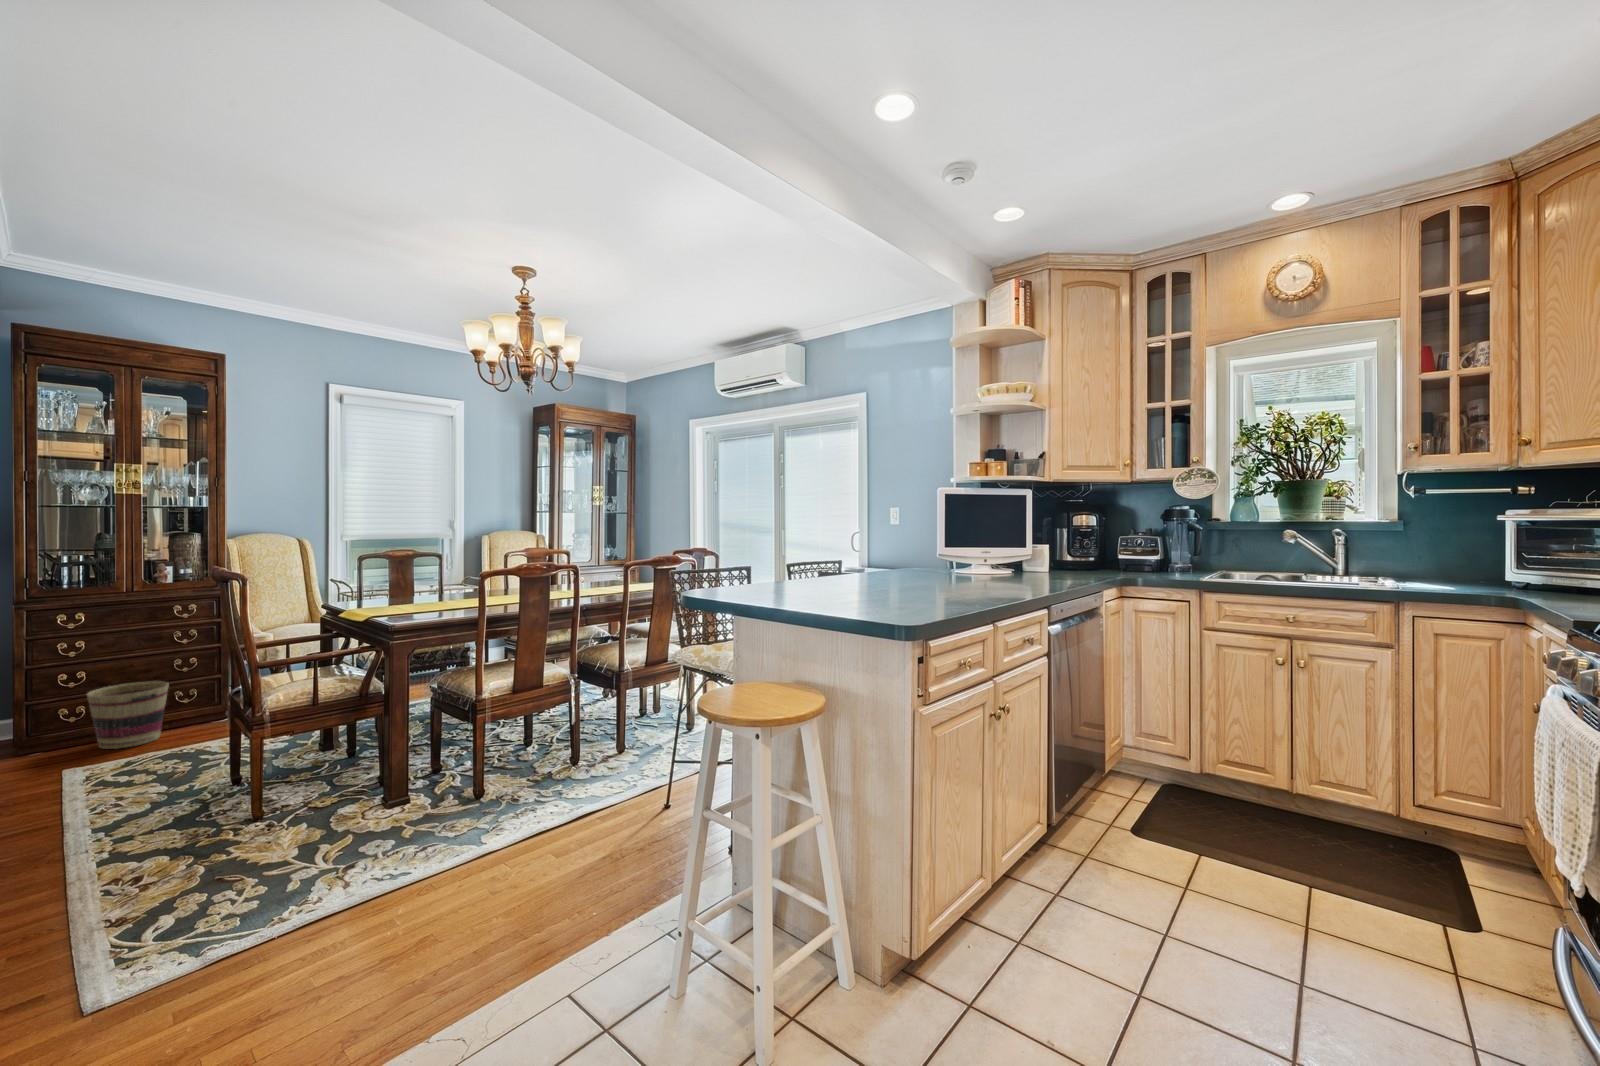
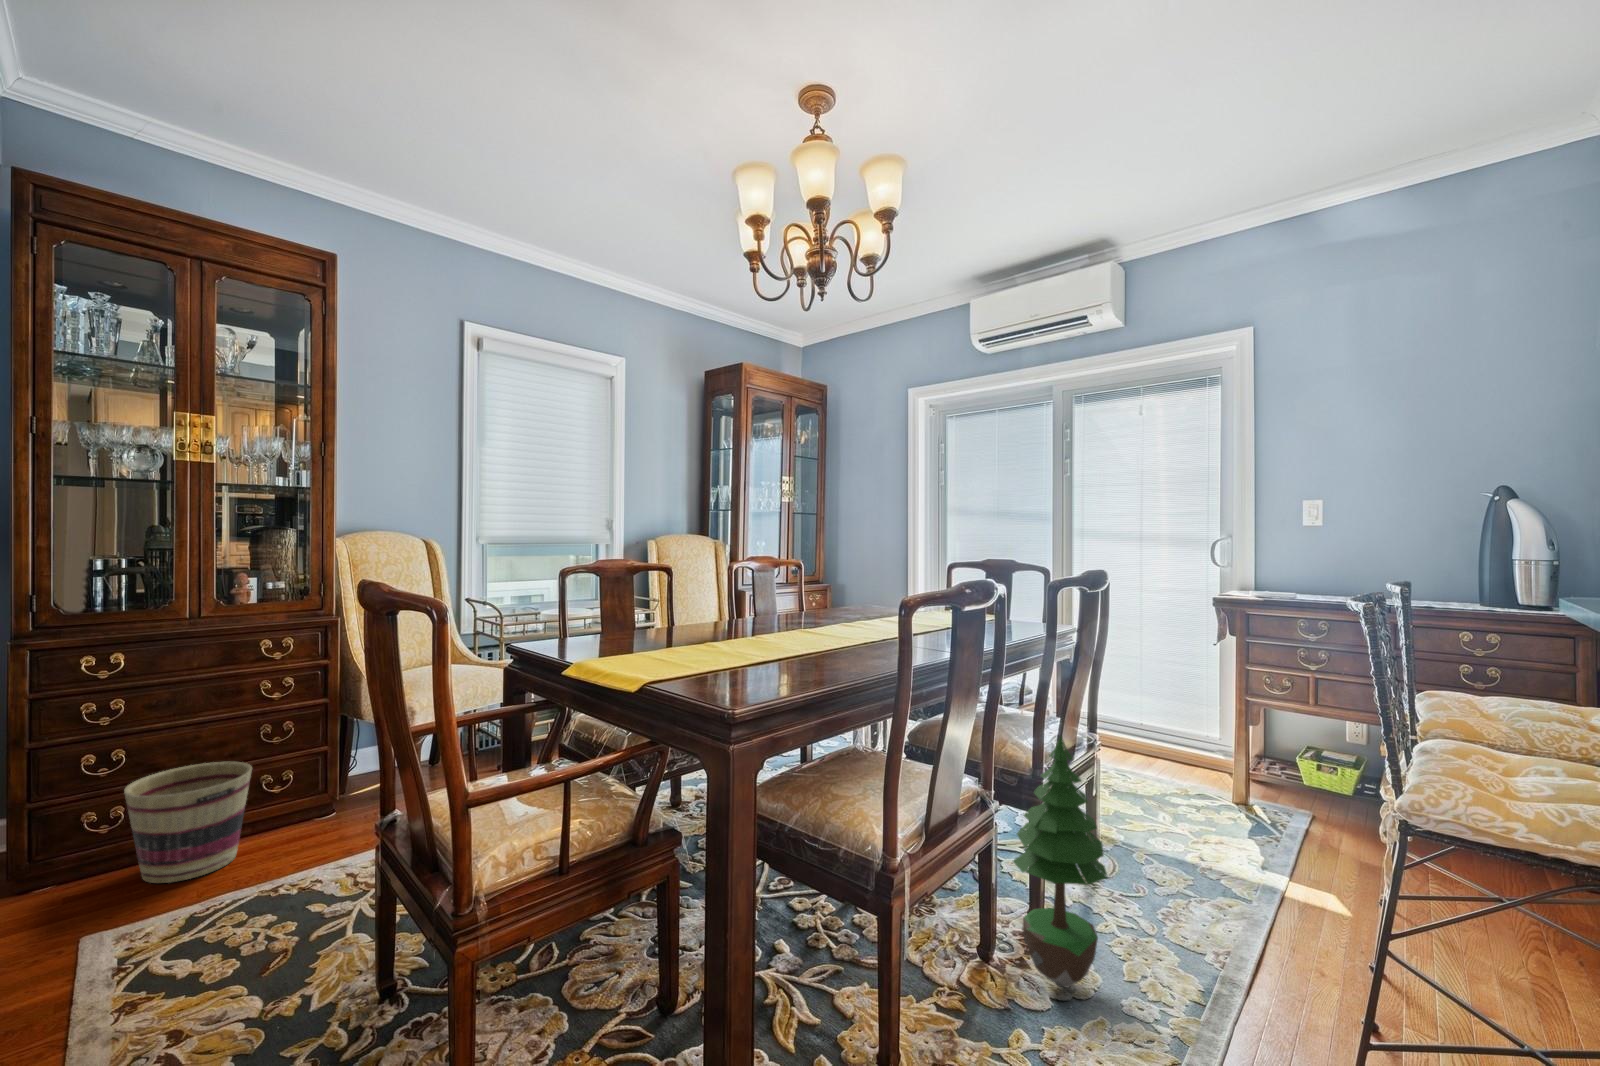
potted tree: none [575,645,624,776] -> present [1013,737,1108,988]

